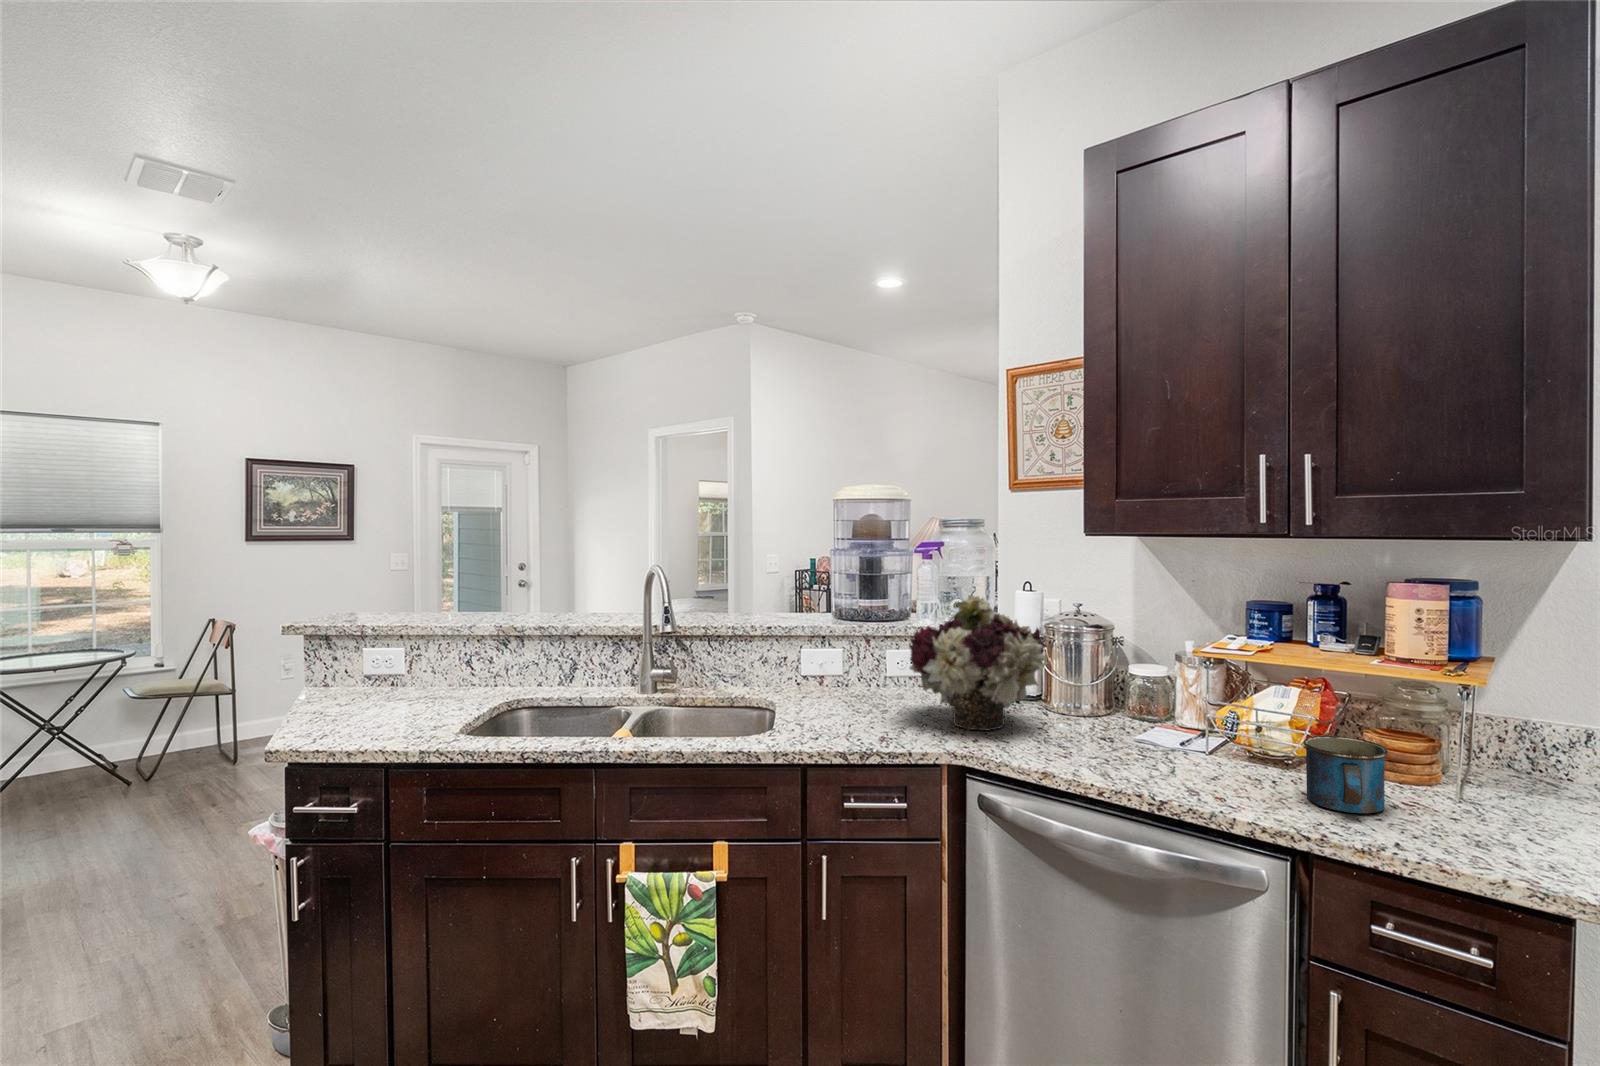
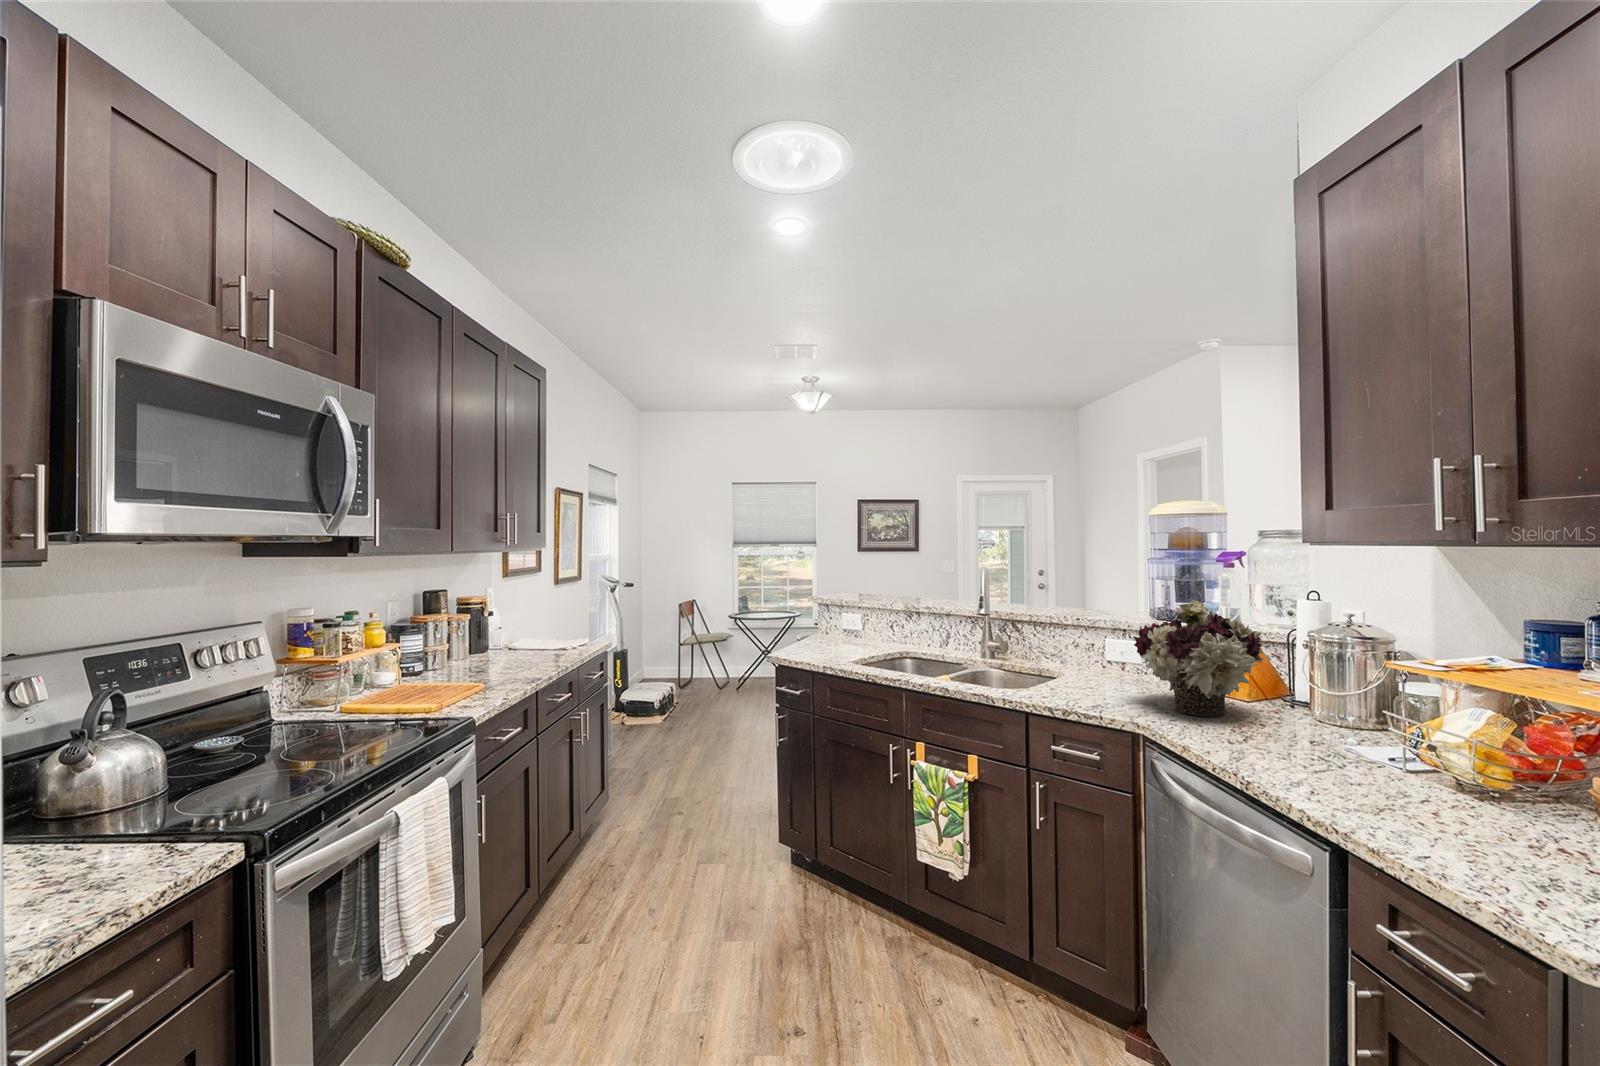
mug: present [1303,736,1388,813] -> none [1401,754,1502,837]

